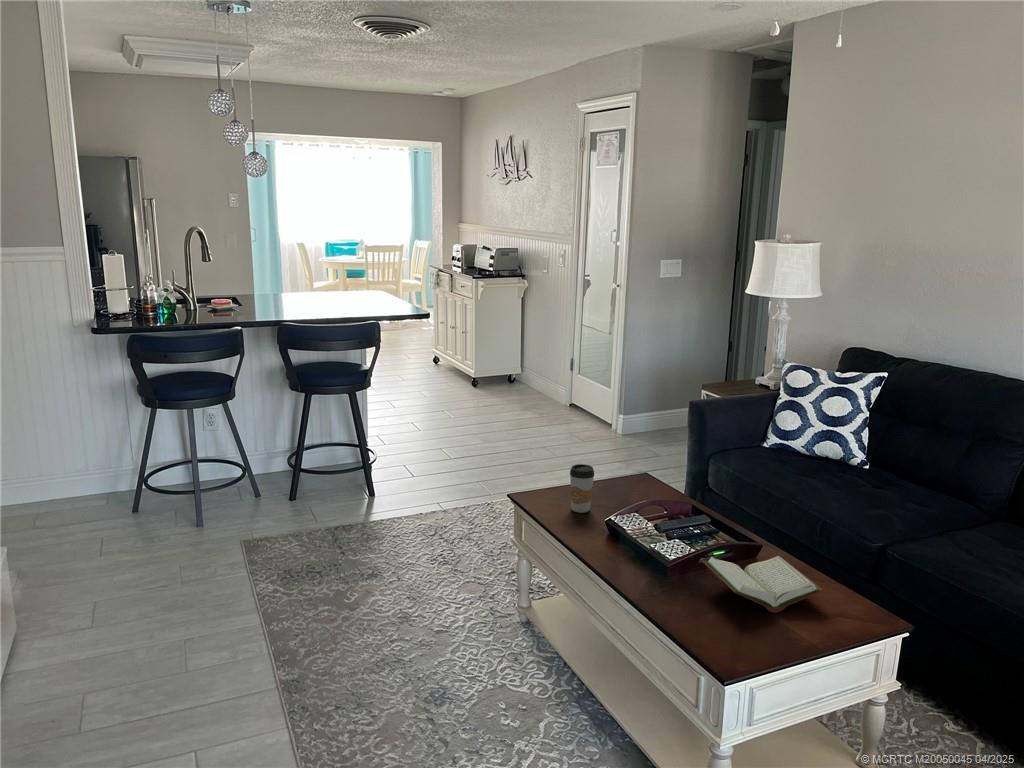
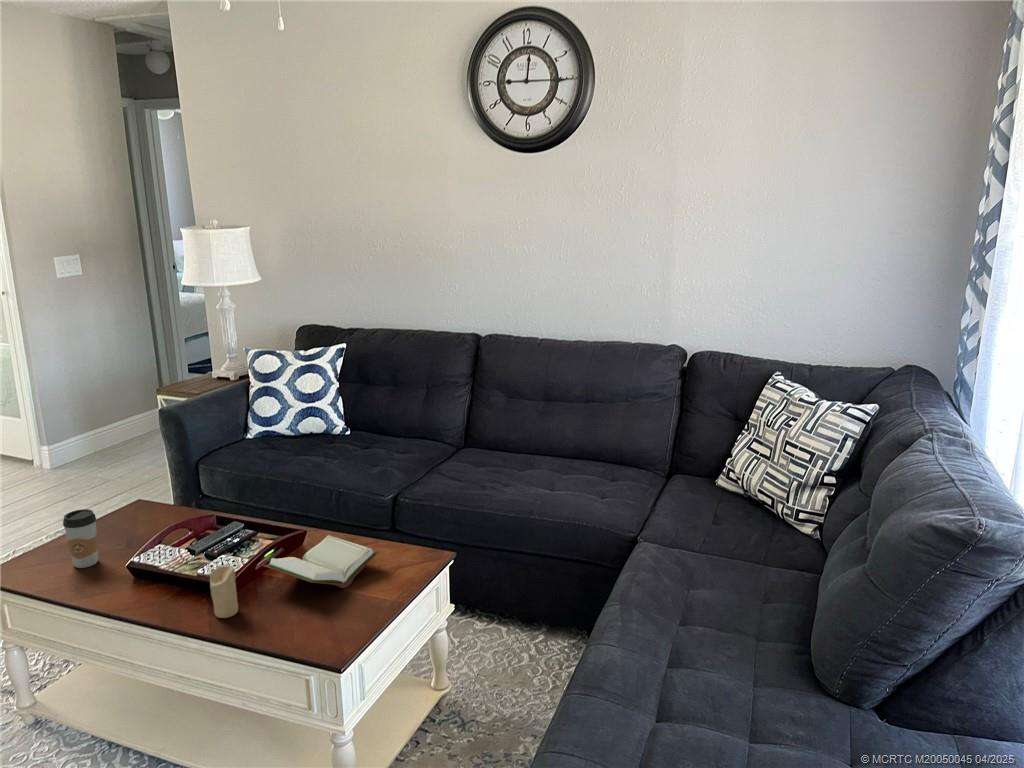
candle: none [647,547,671,595] -> present [210,565,238,618]

